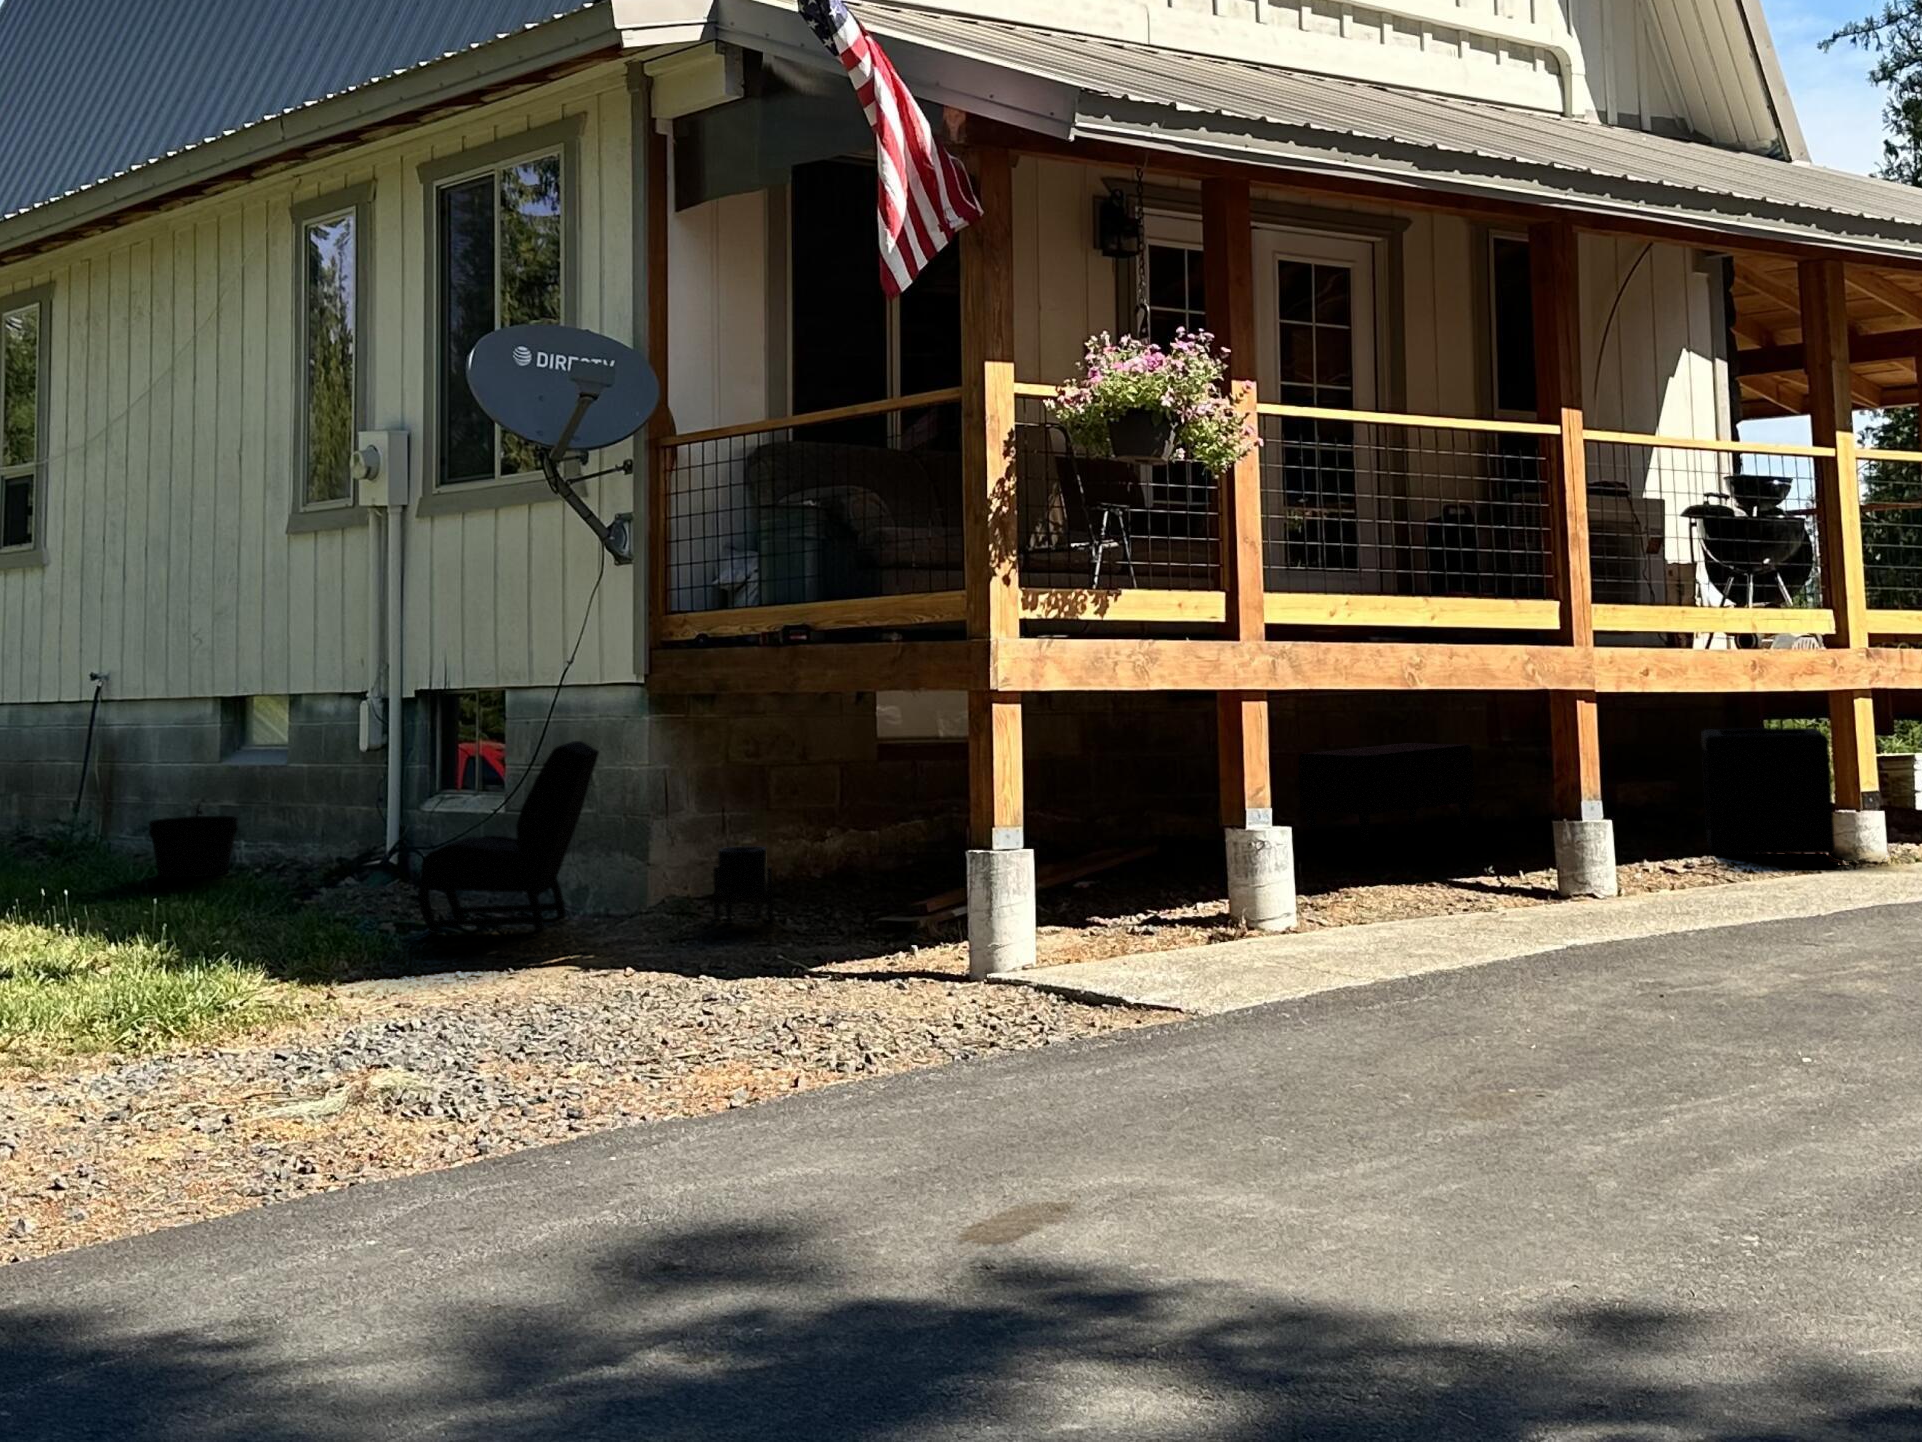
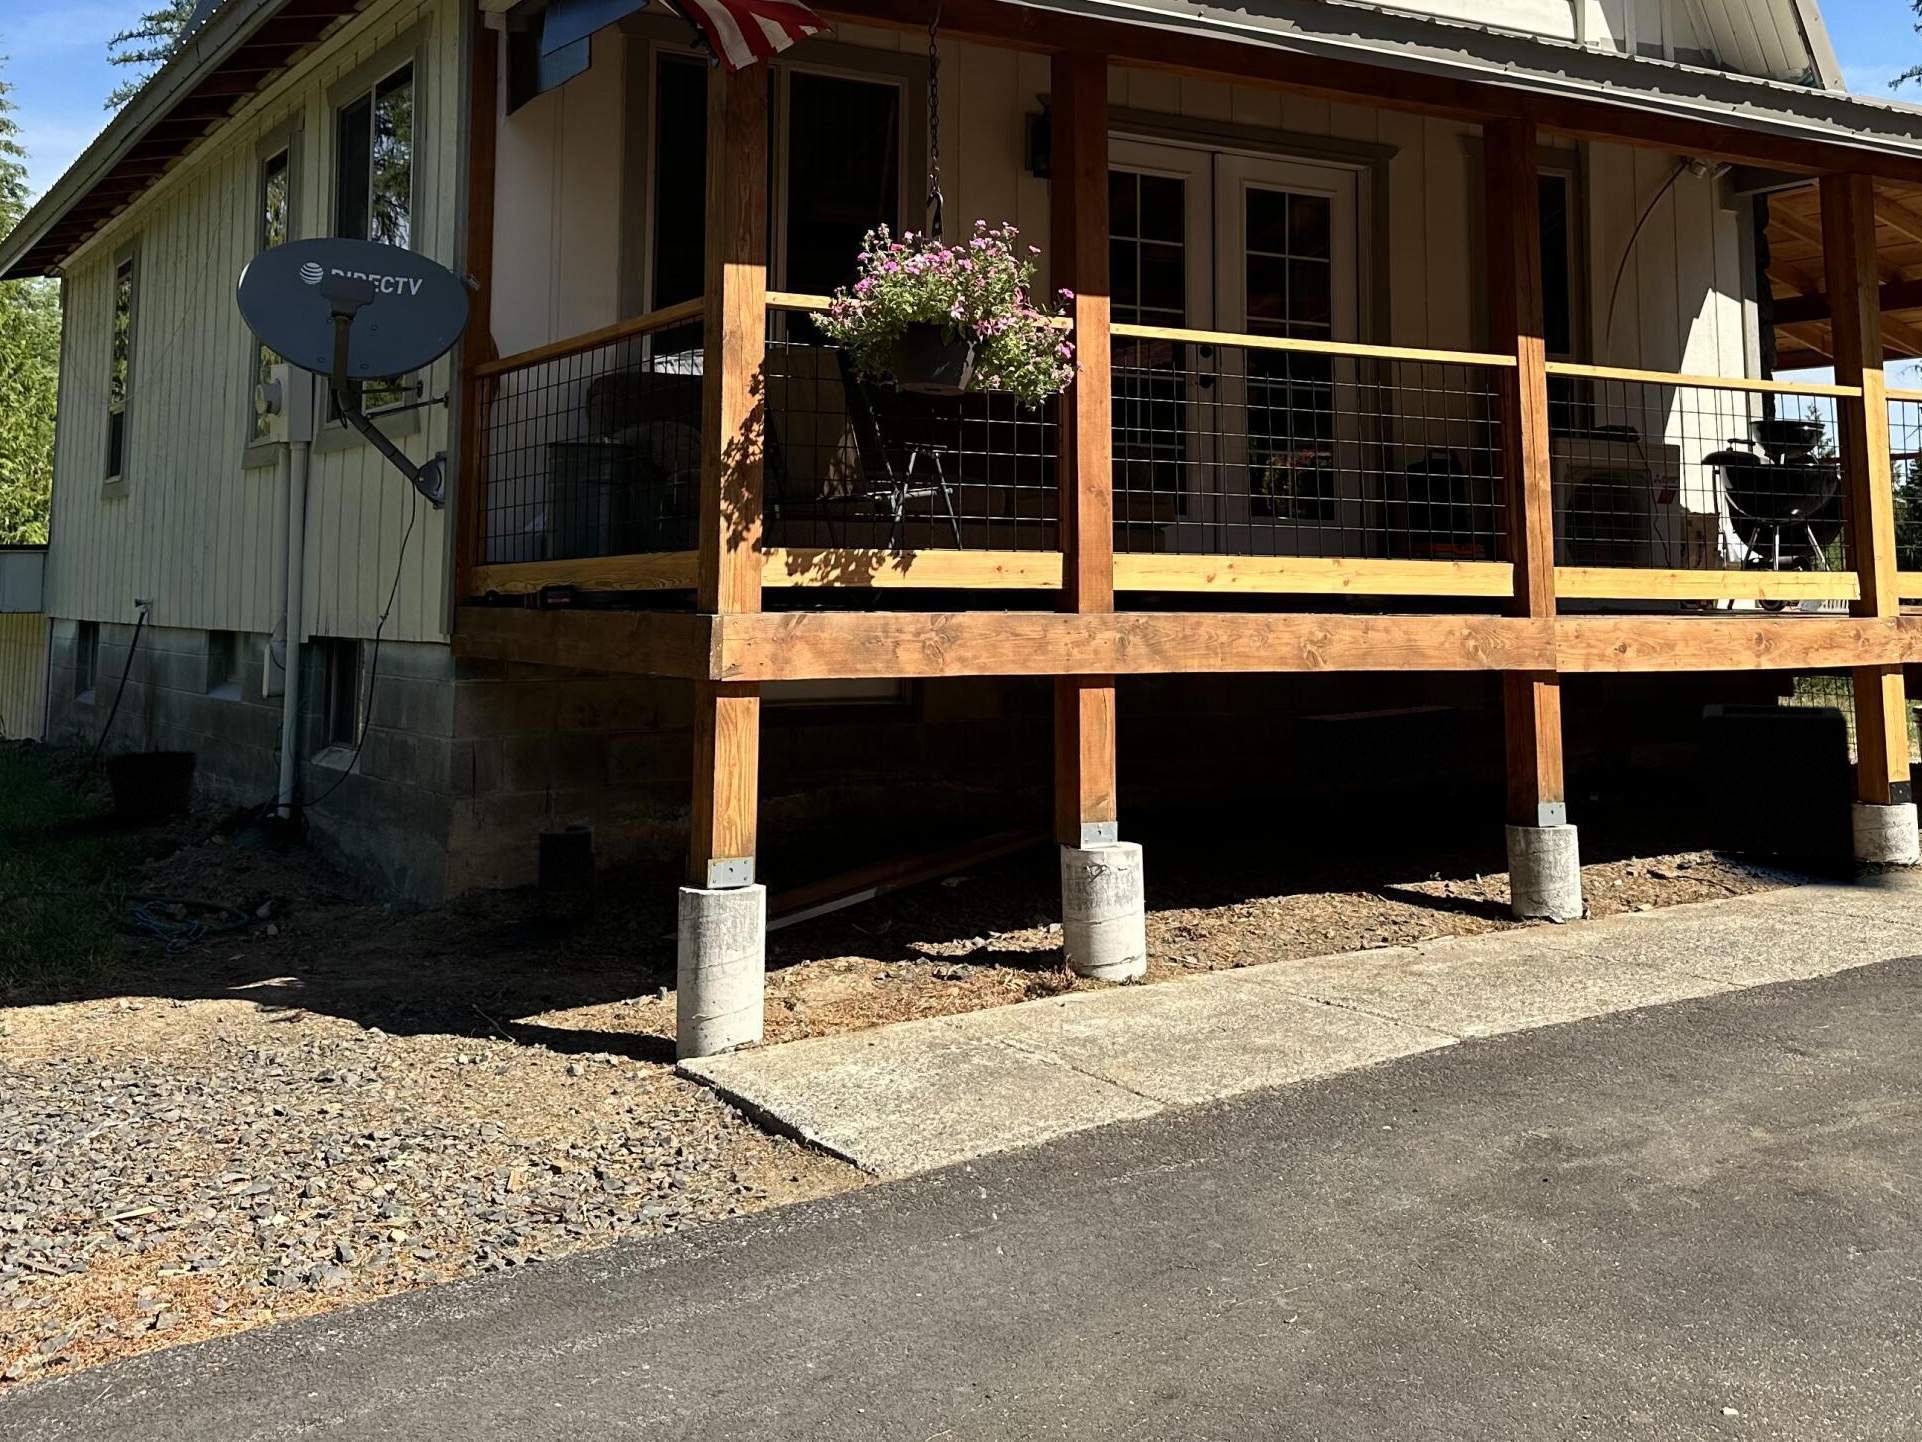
lounge chair: present [418,741,599,933] -> none [208,701,436,917]

